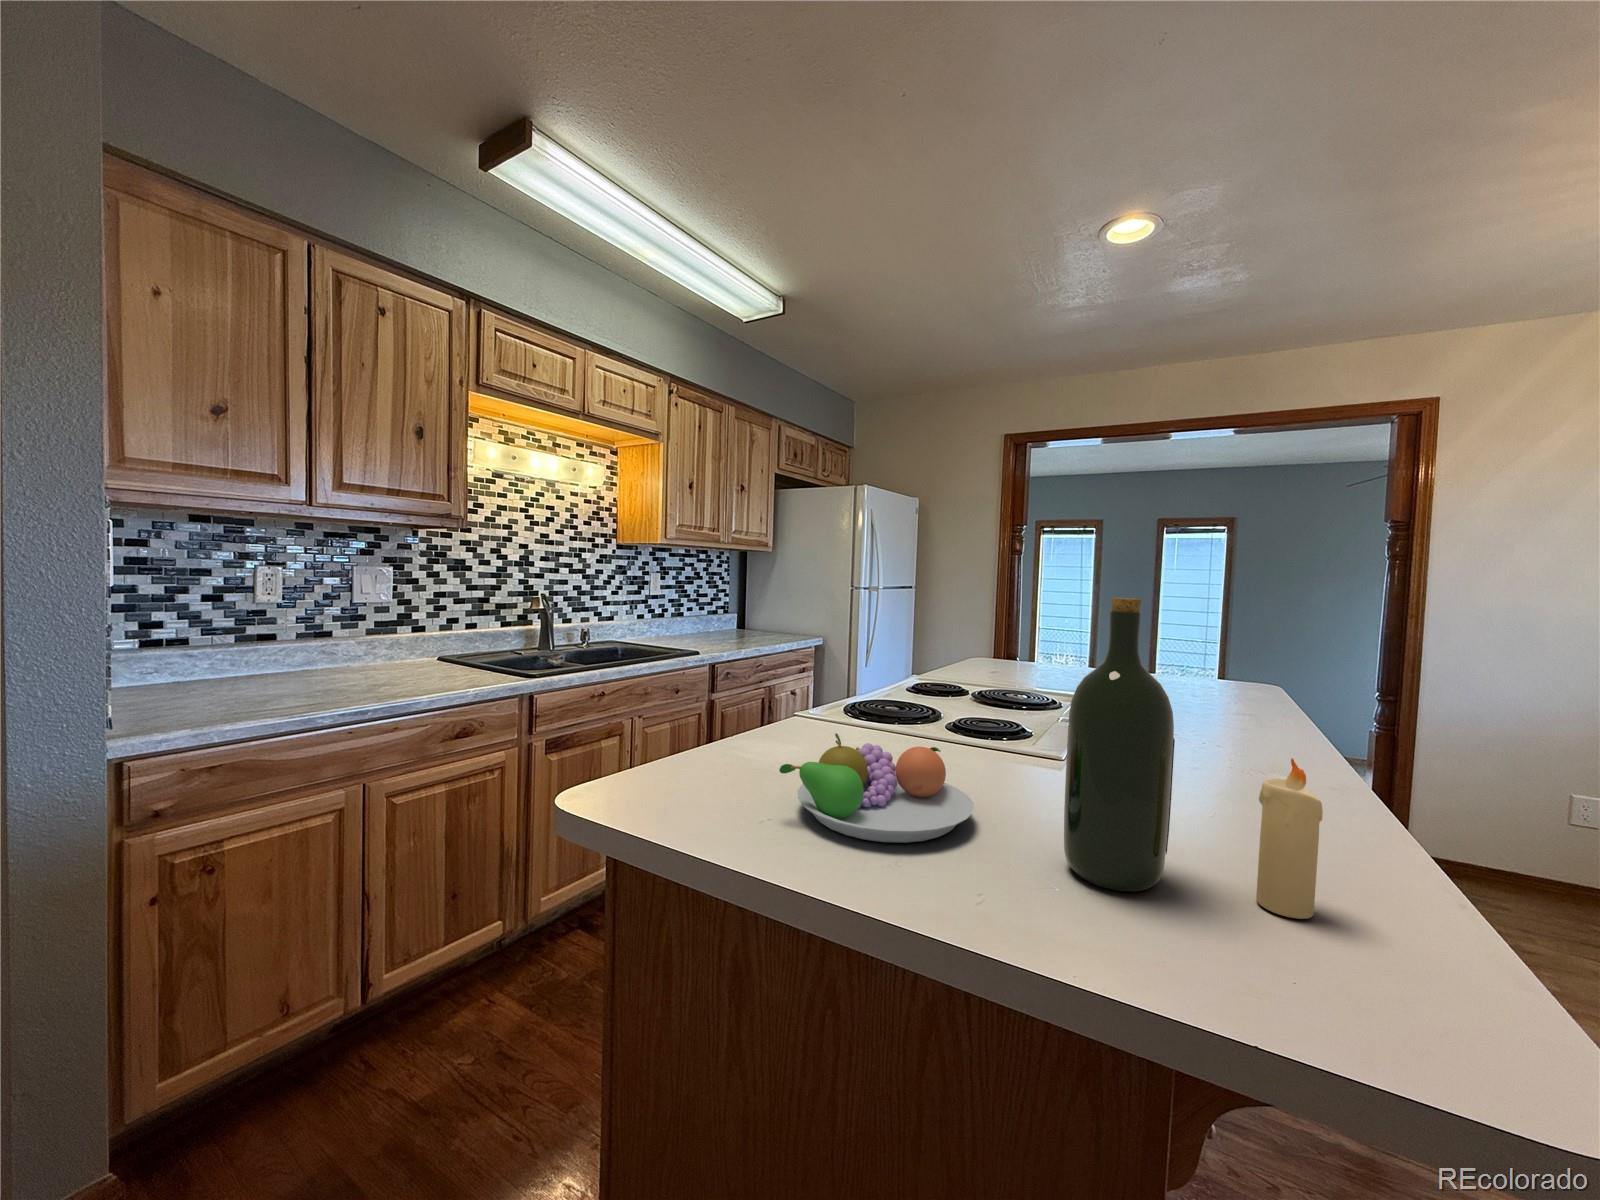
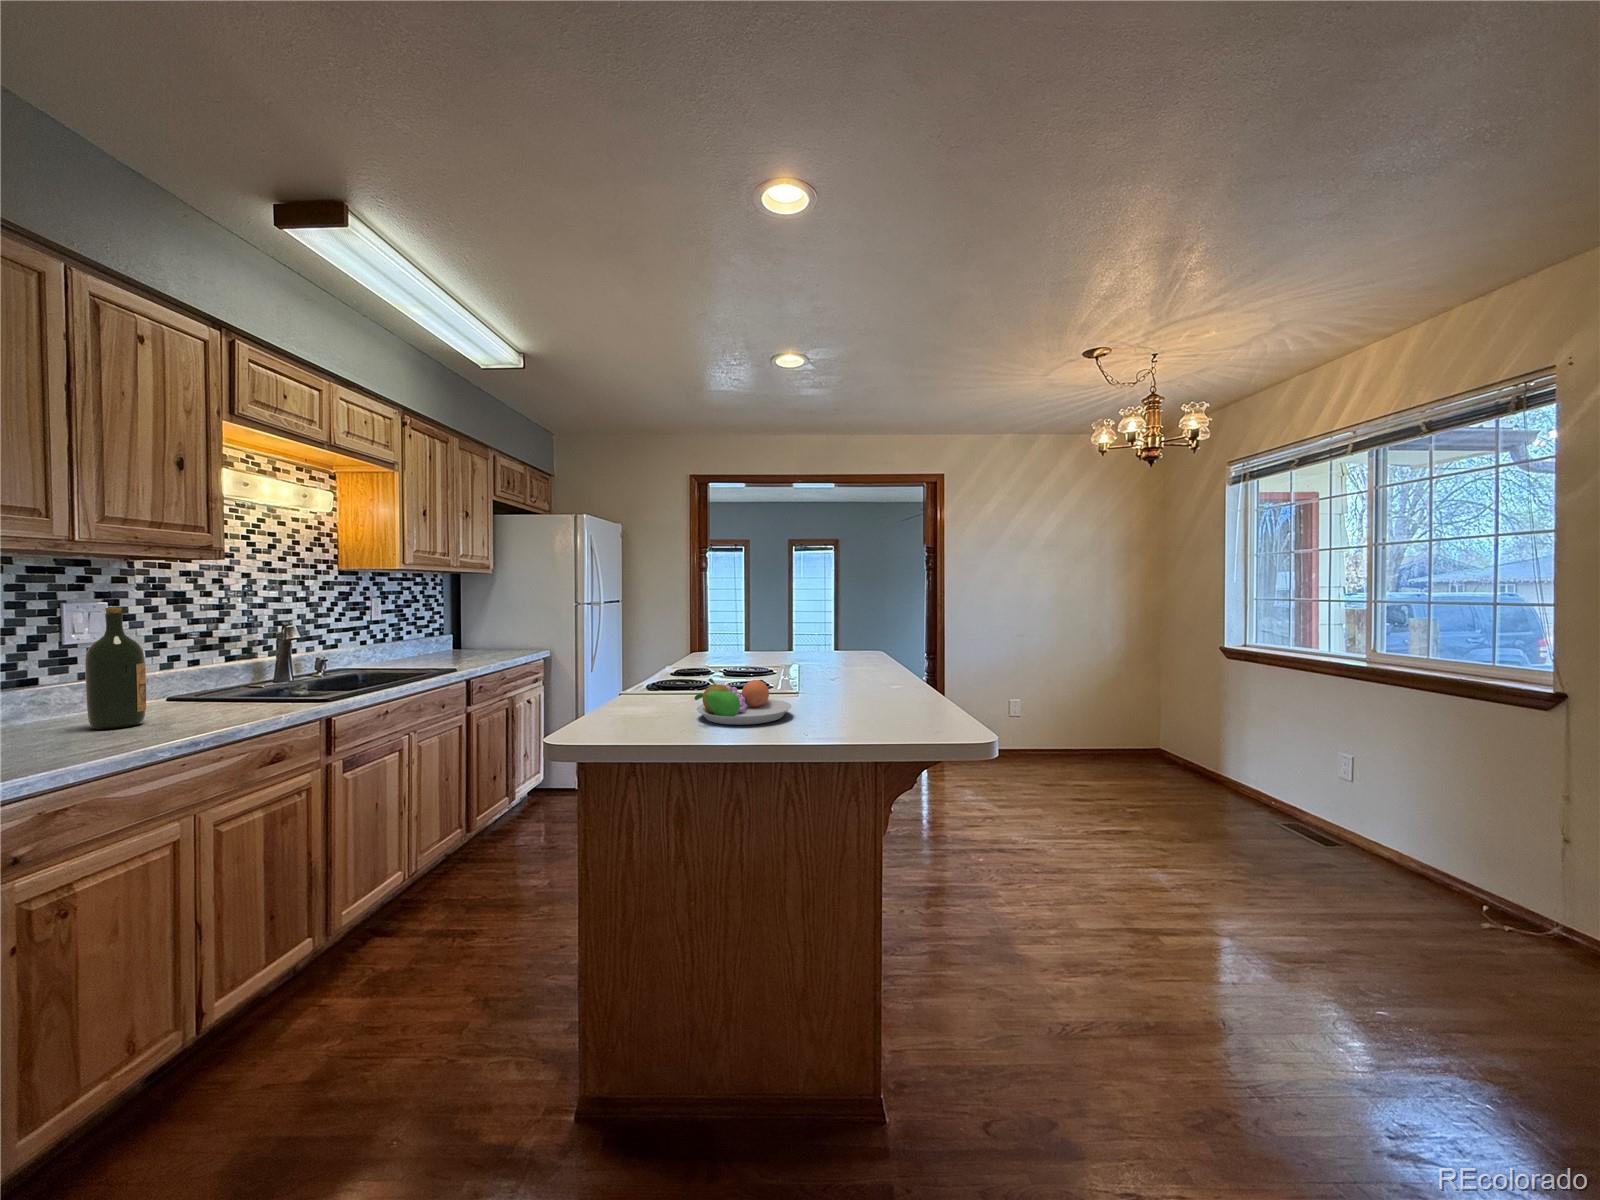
wine bottle: present [1064,598,1175,892] -> present [85,608,146,729]
candle: present [1256,758,1323,919] -> none [909,653,930,716]

